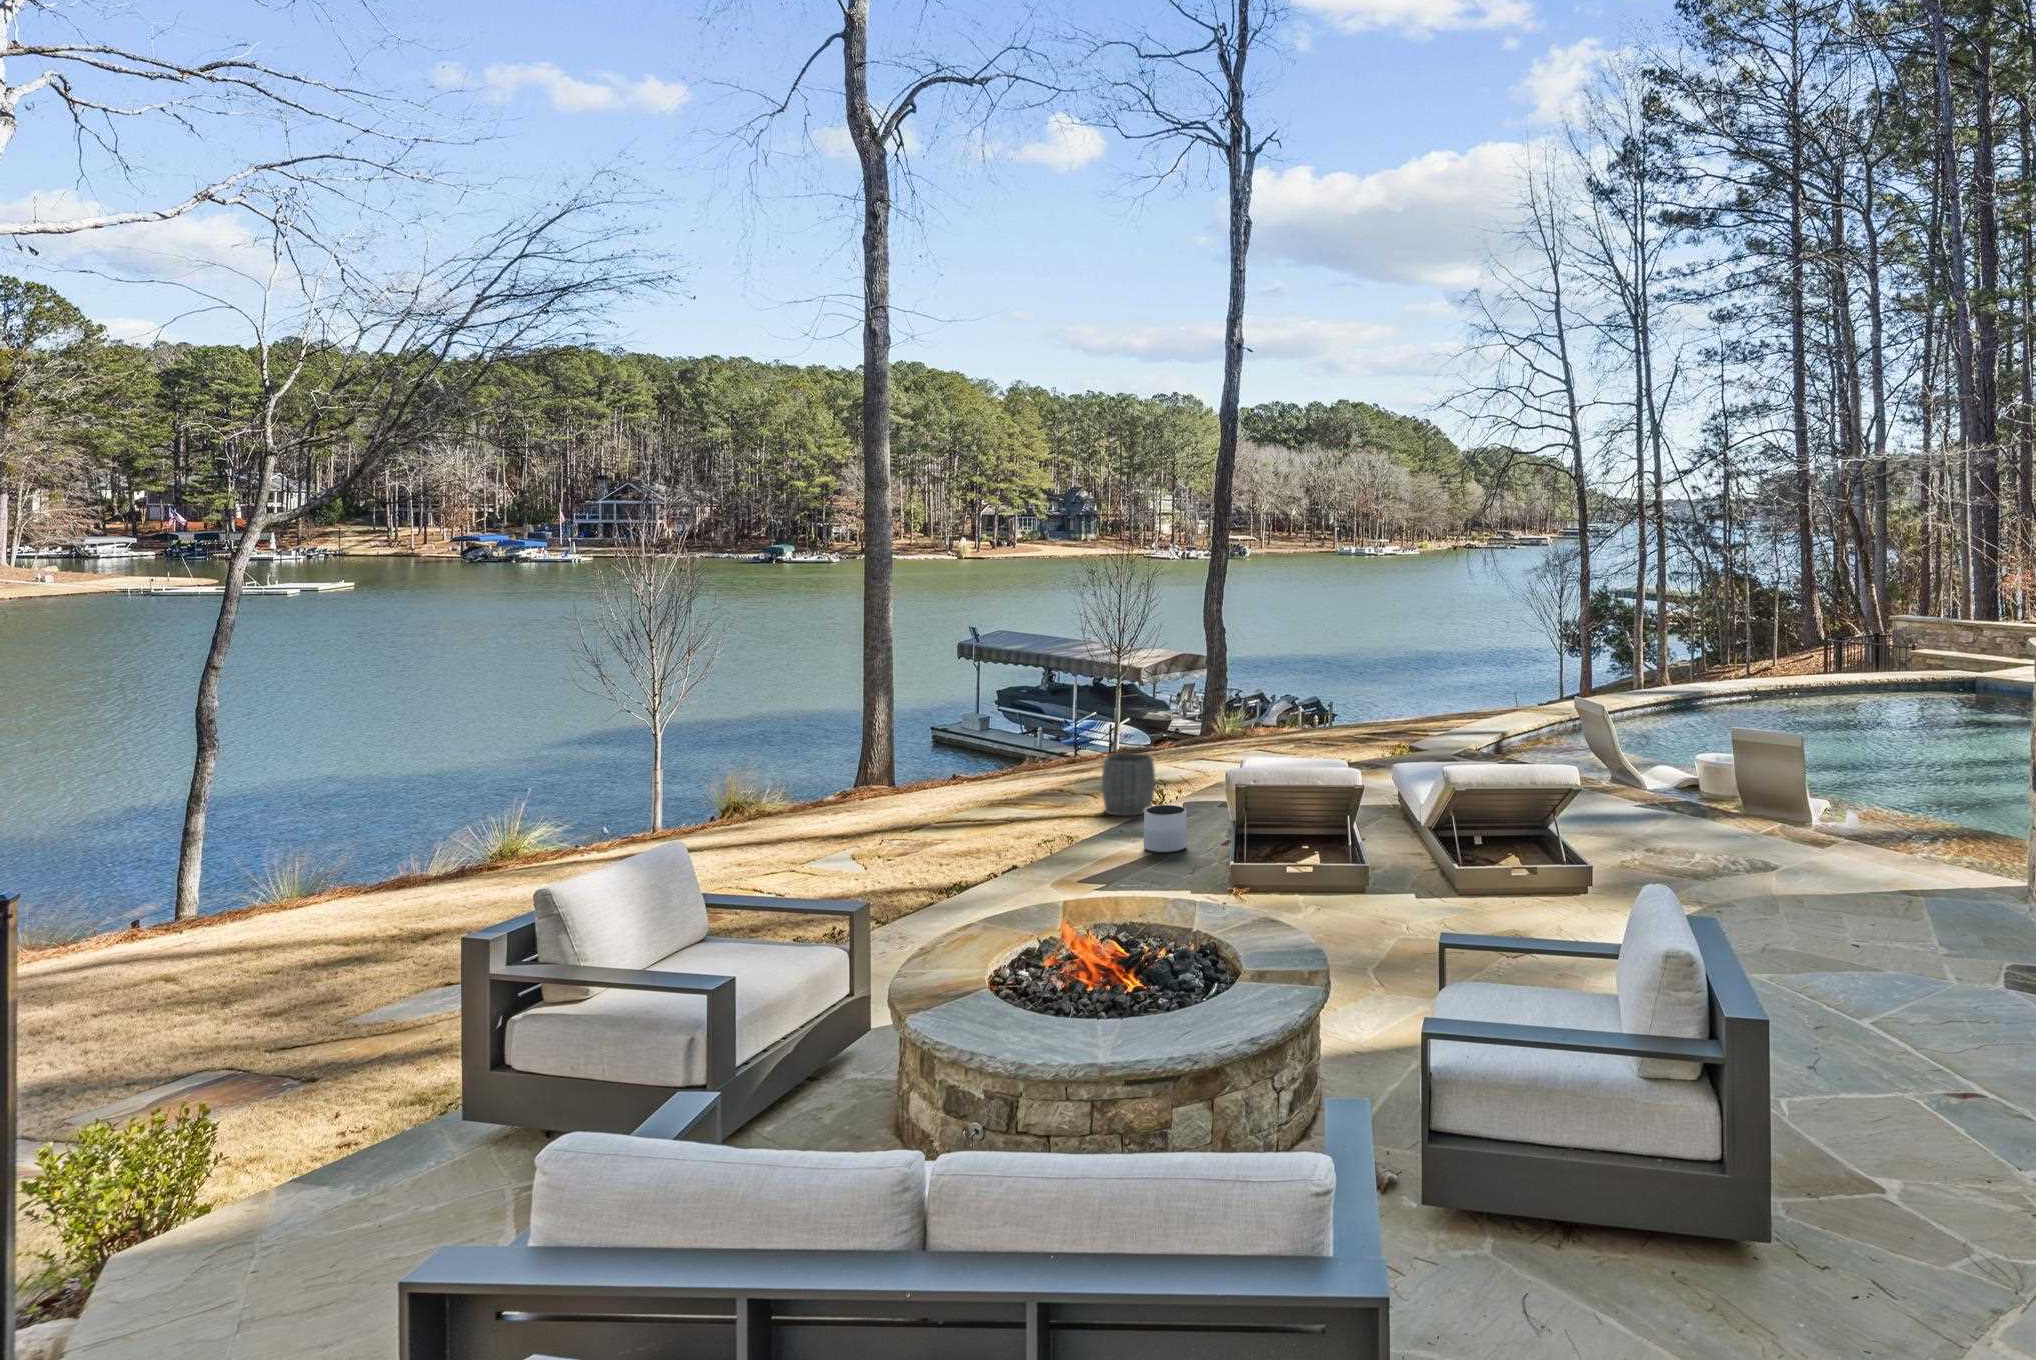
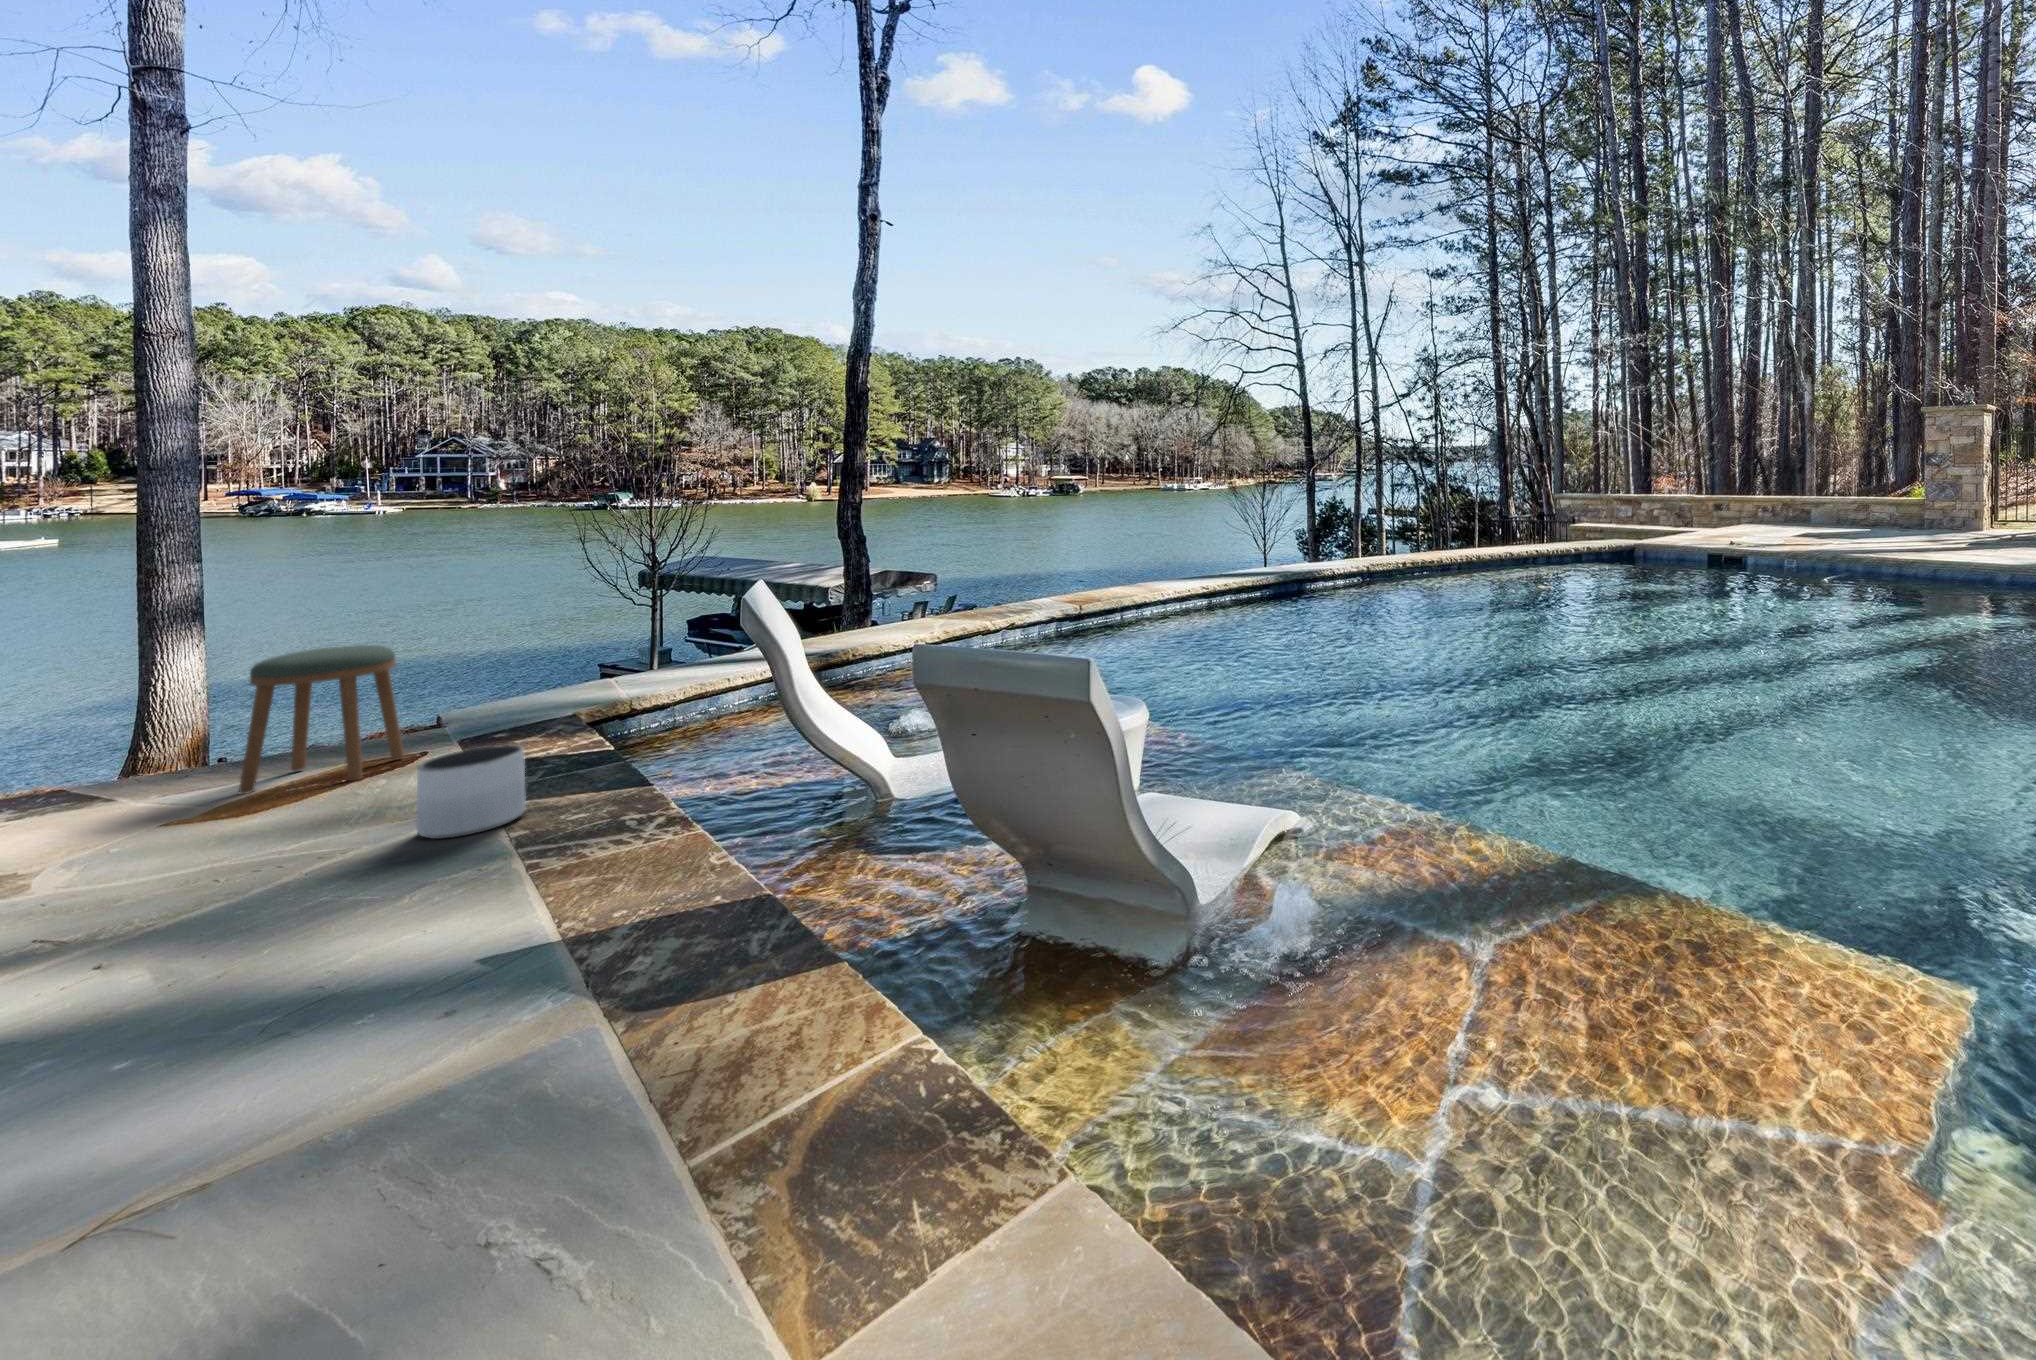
stool: none [992,737,1050,823] -> present [239,645,404,794]
woven basket: present [1102,753,1155,816] -> none [500,658,610,759]

